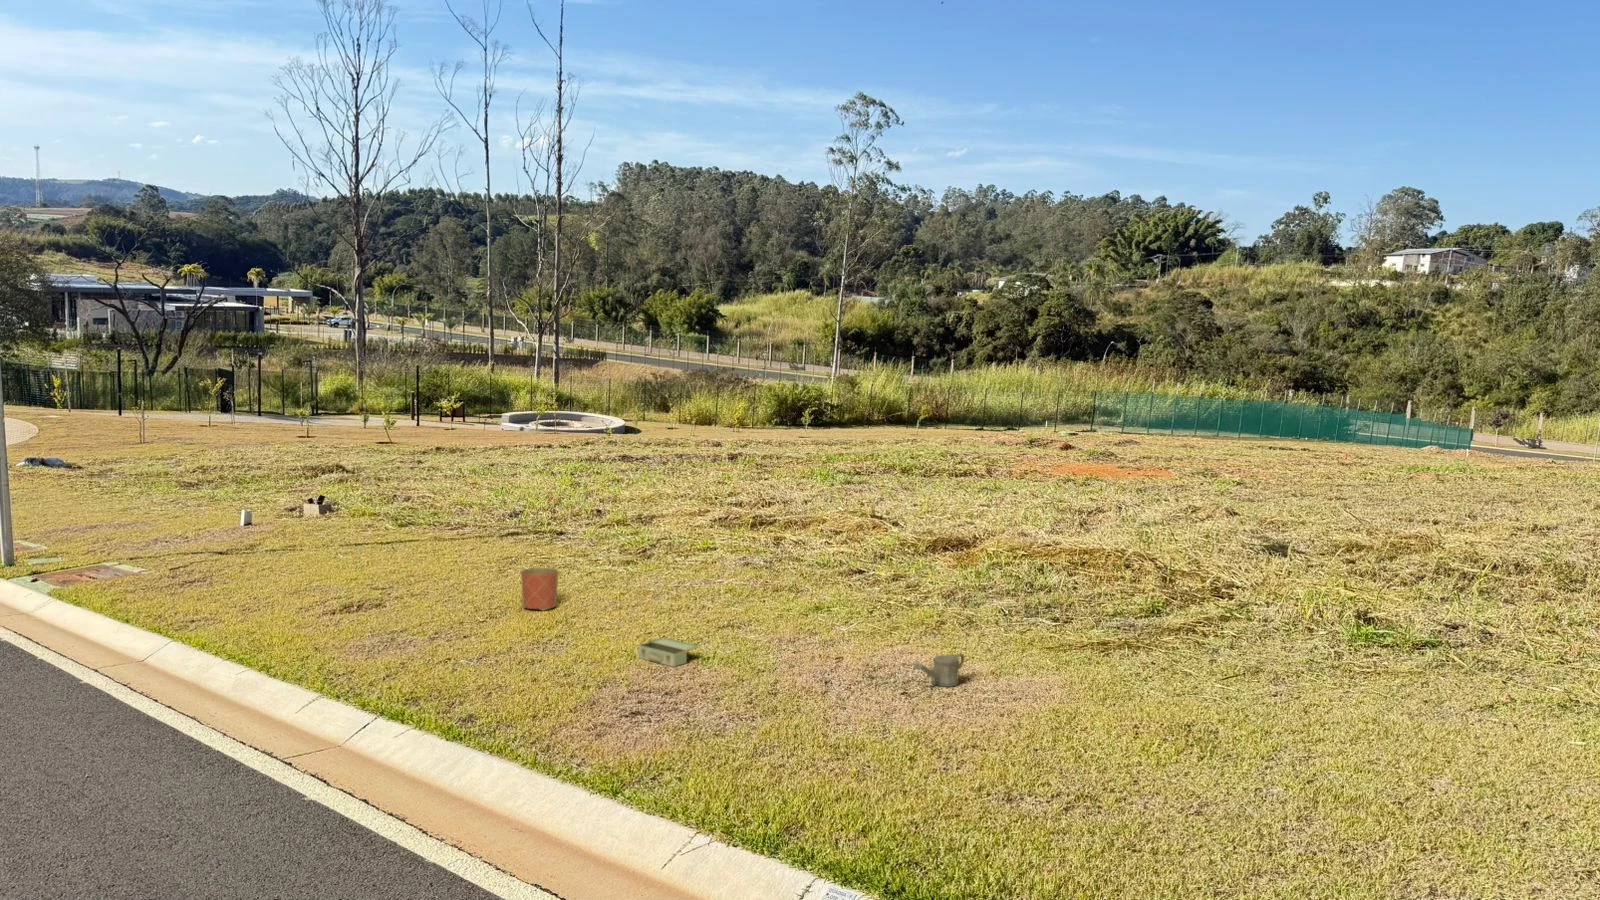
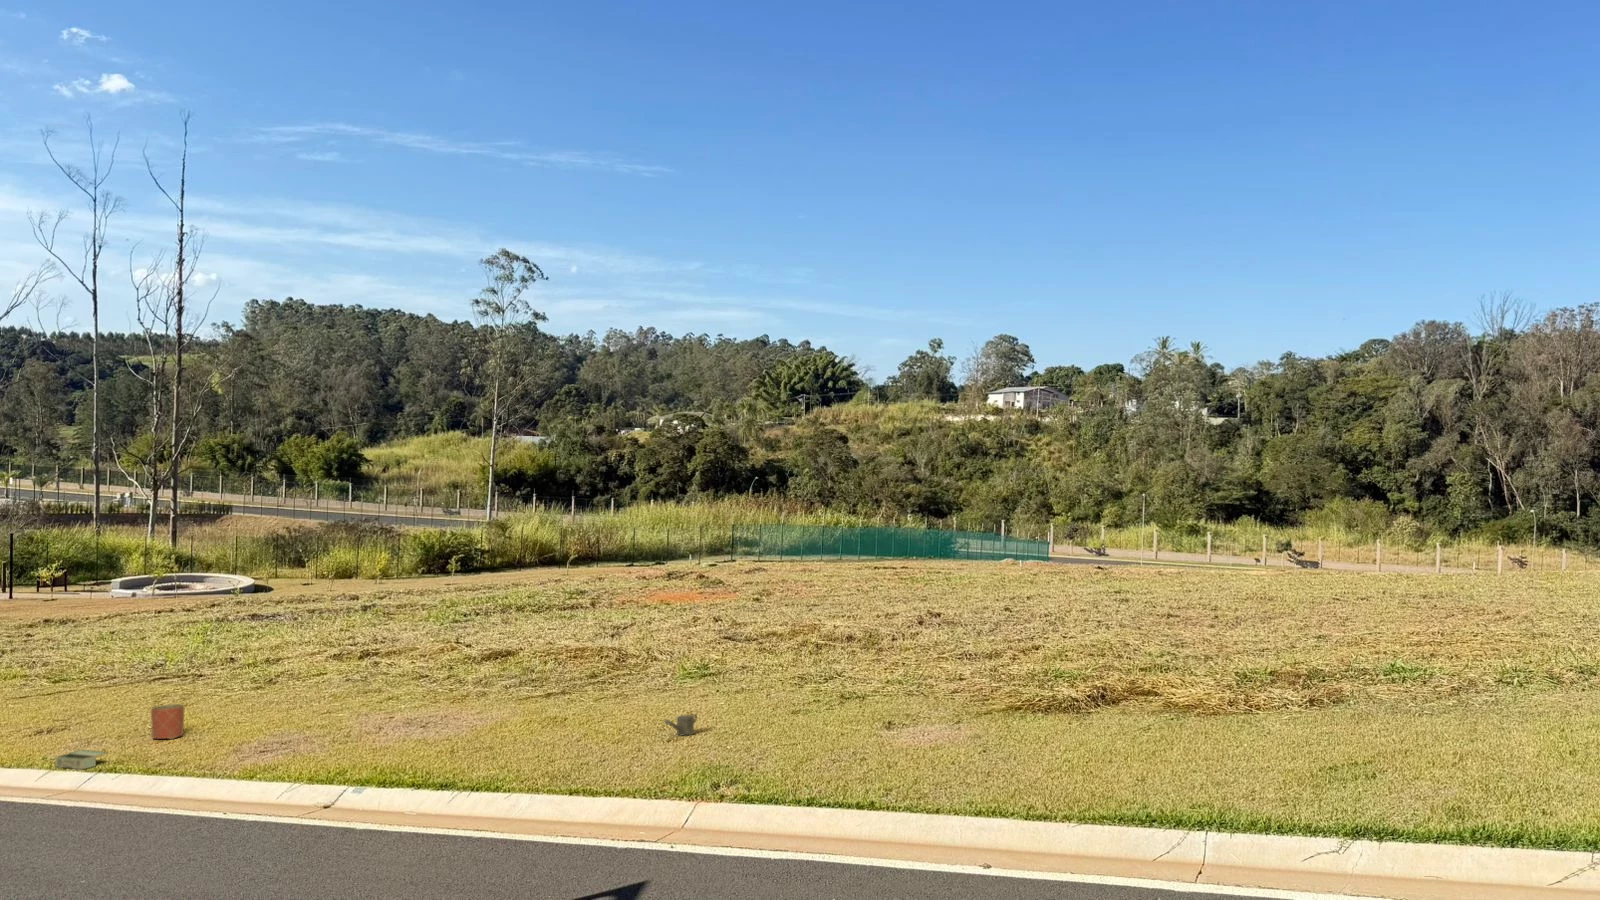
toolbox: present [638,638,698,667] -> present [56,750,107,769]
watering can: present [915,654,964,687] -> present [665,714,697,735]

